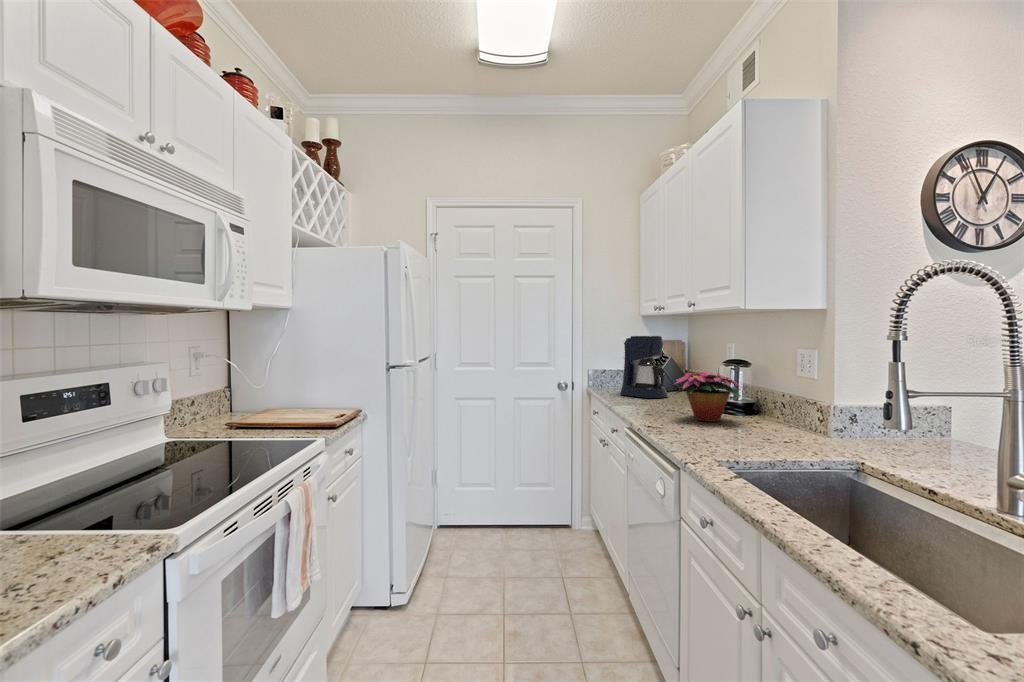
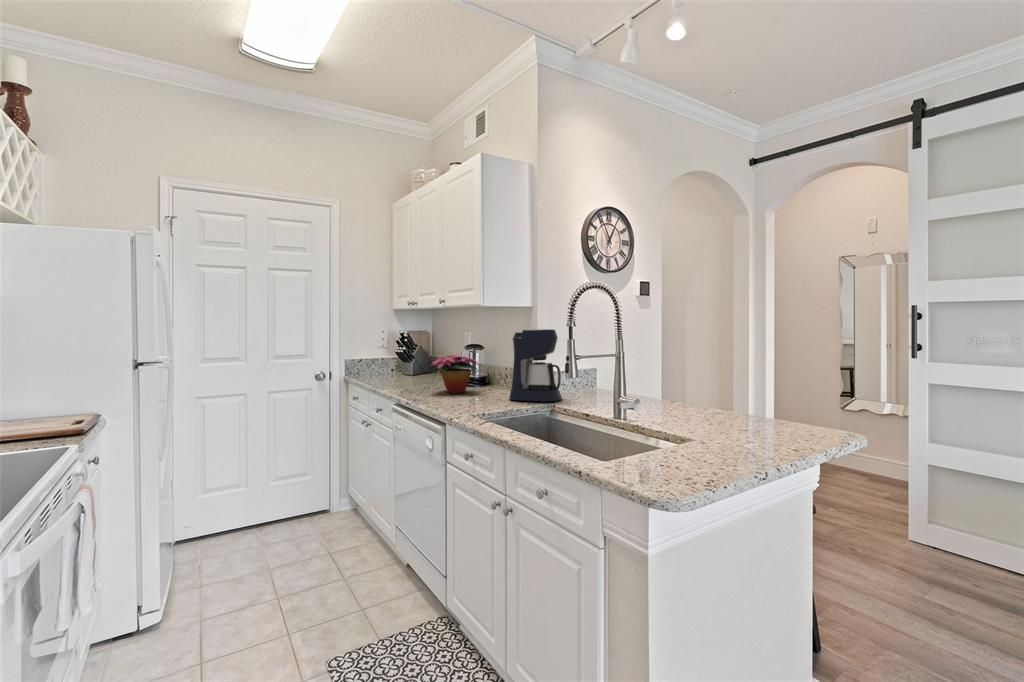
coffee maker: present [620,336,668,398] -> present [509,329,562,402]

